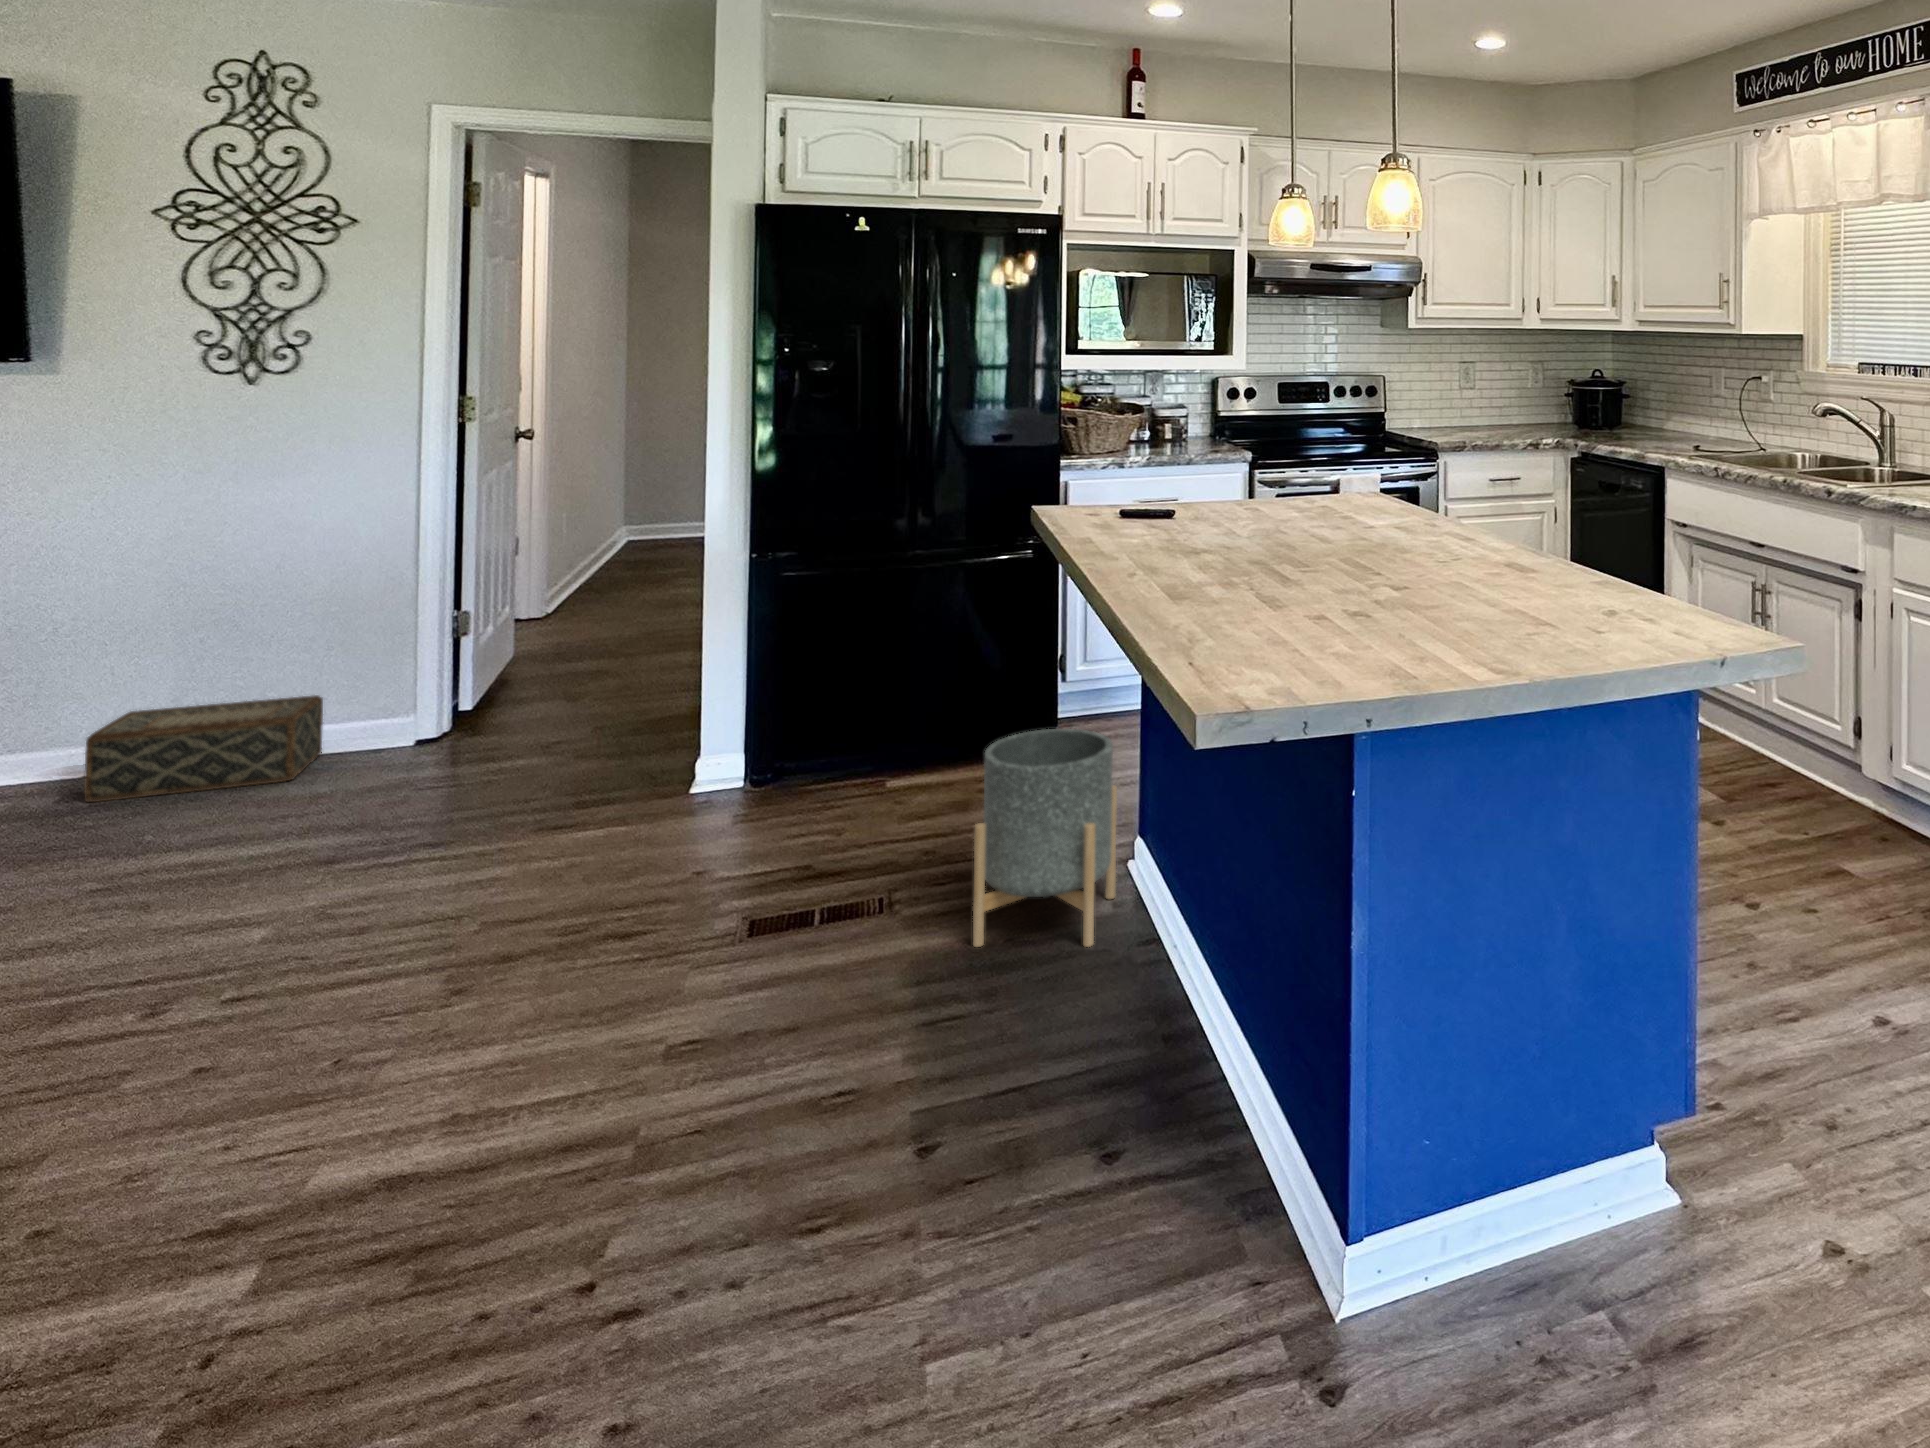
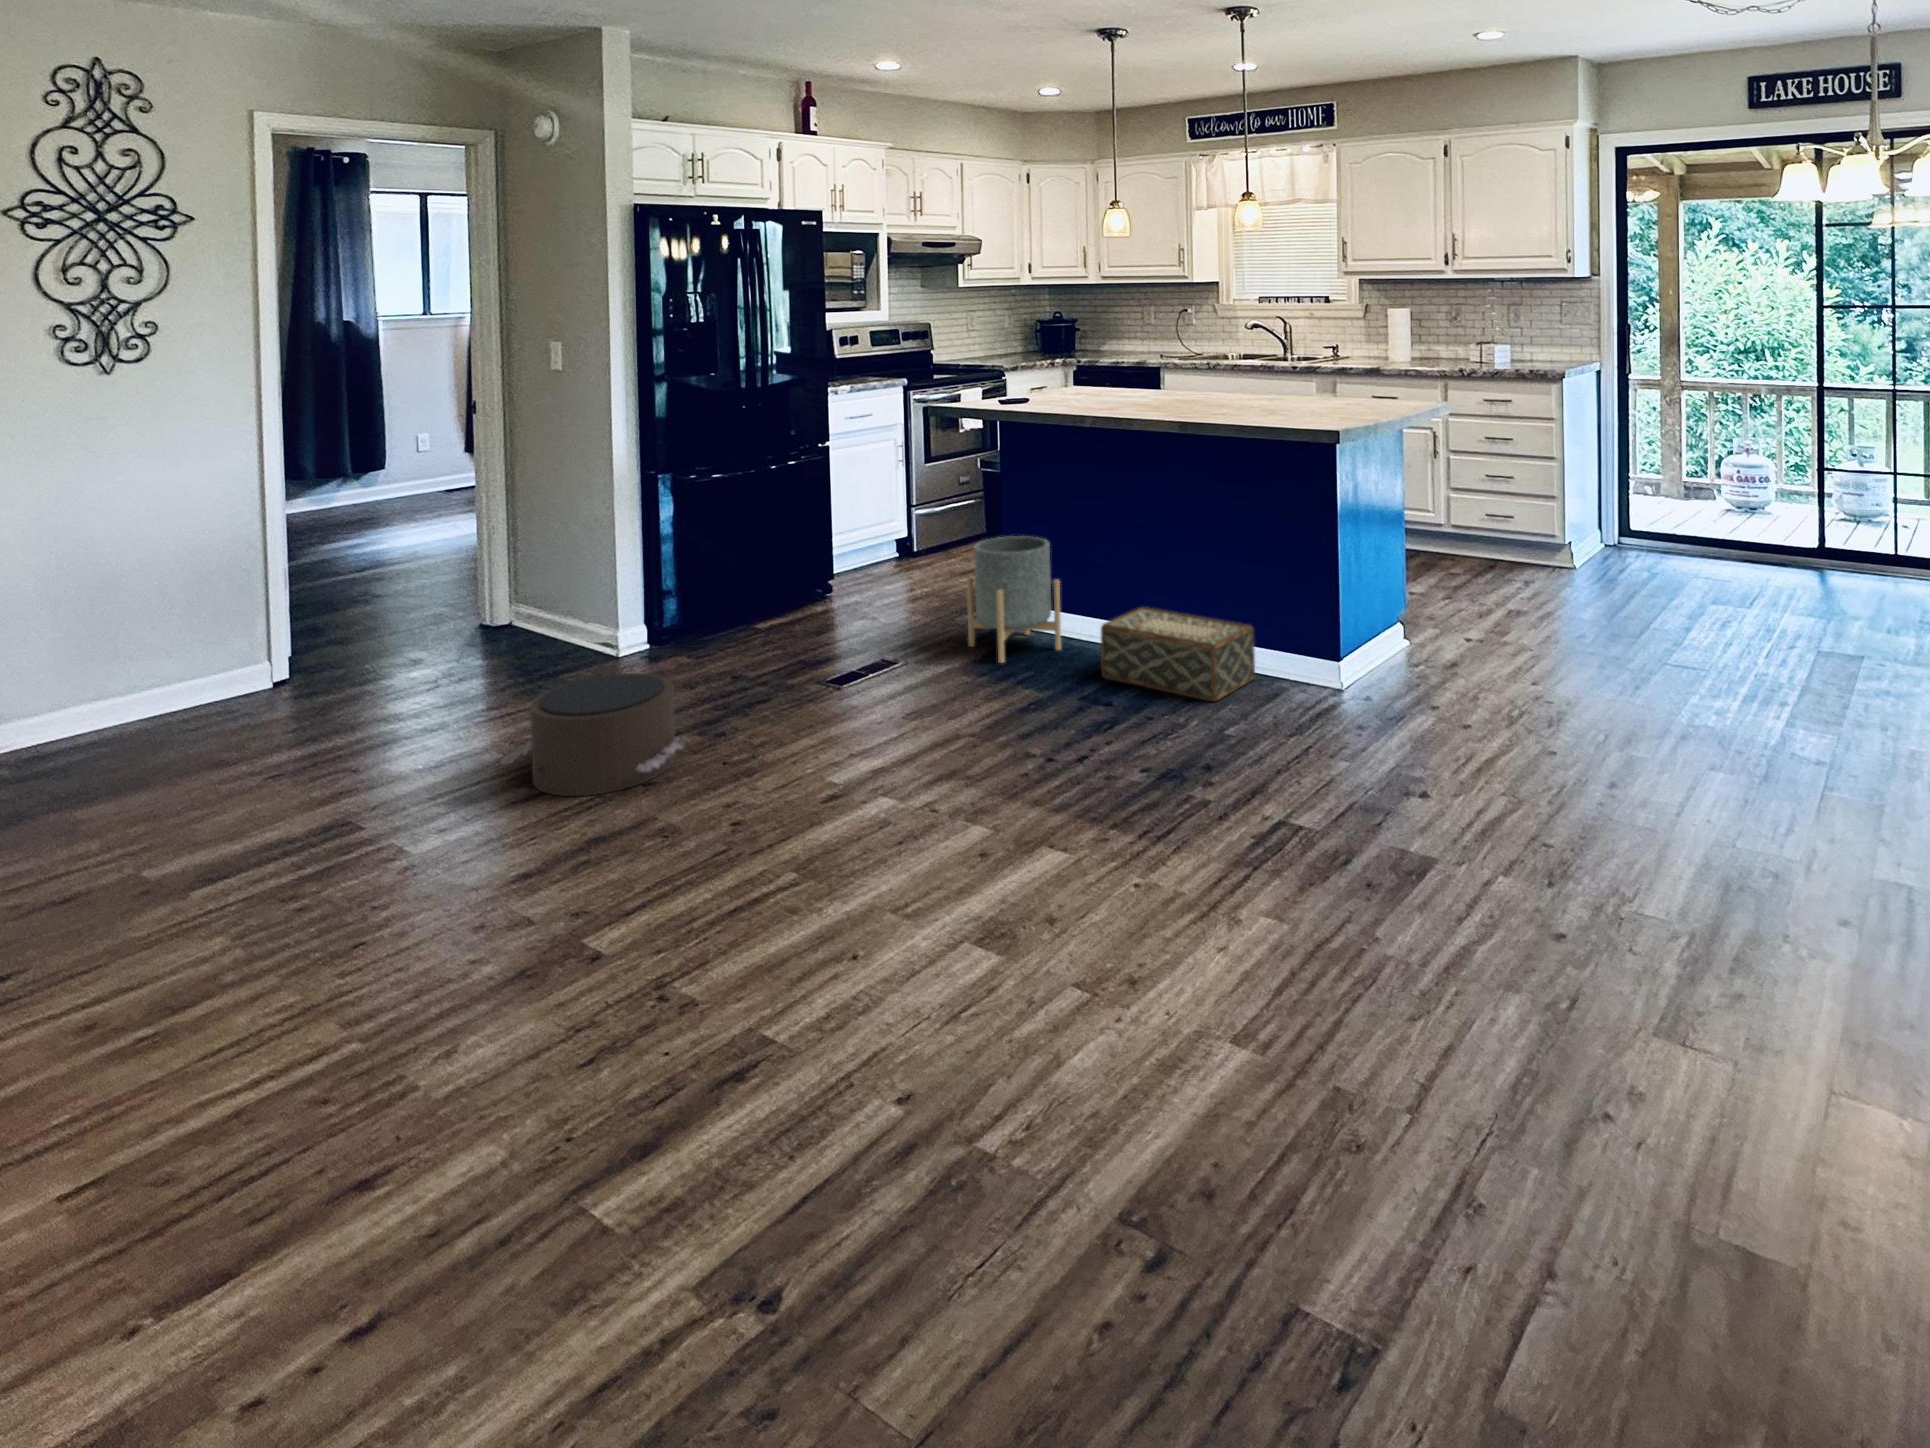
woven basket: present [84,695,323,802] -> present [1101,607,1255,702]
pouf: none [156,836,404,1025] -> present [500,673,688,796]

